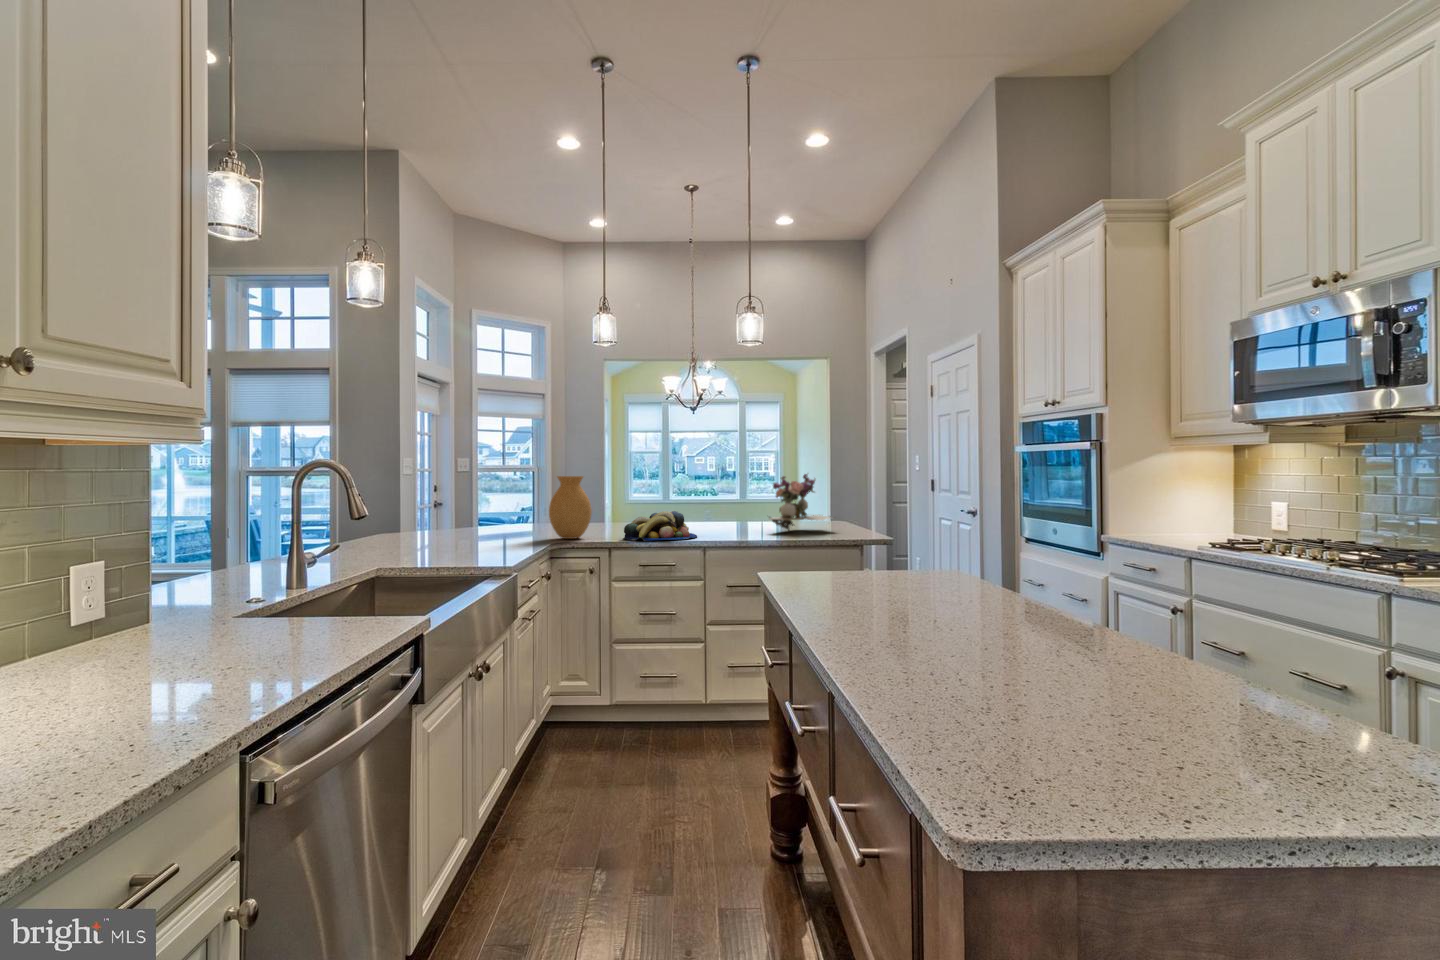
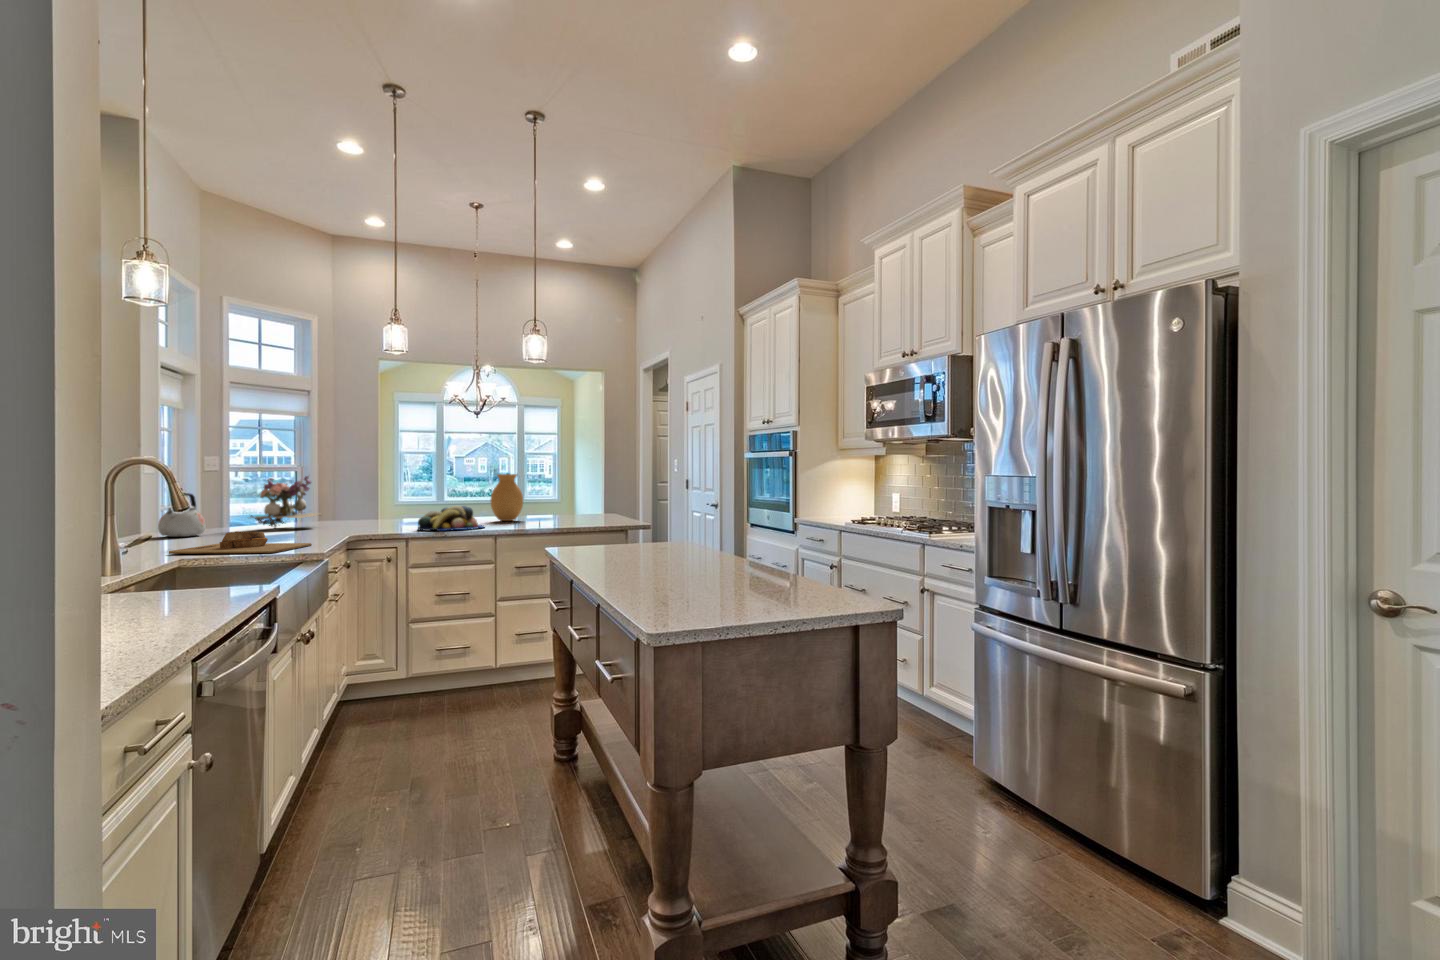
flower arrangement: present [769,474,831,530] -> present [250,476,321,527]
vase: present [549,476,592,539] -> present [490,474,523,521]
kettle: none [381,495,423,540] -> present [158,493,206,537]
cutting board: none [357,541,502,568] -> present [169,531,311,554]

